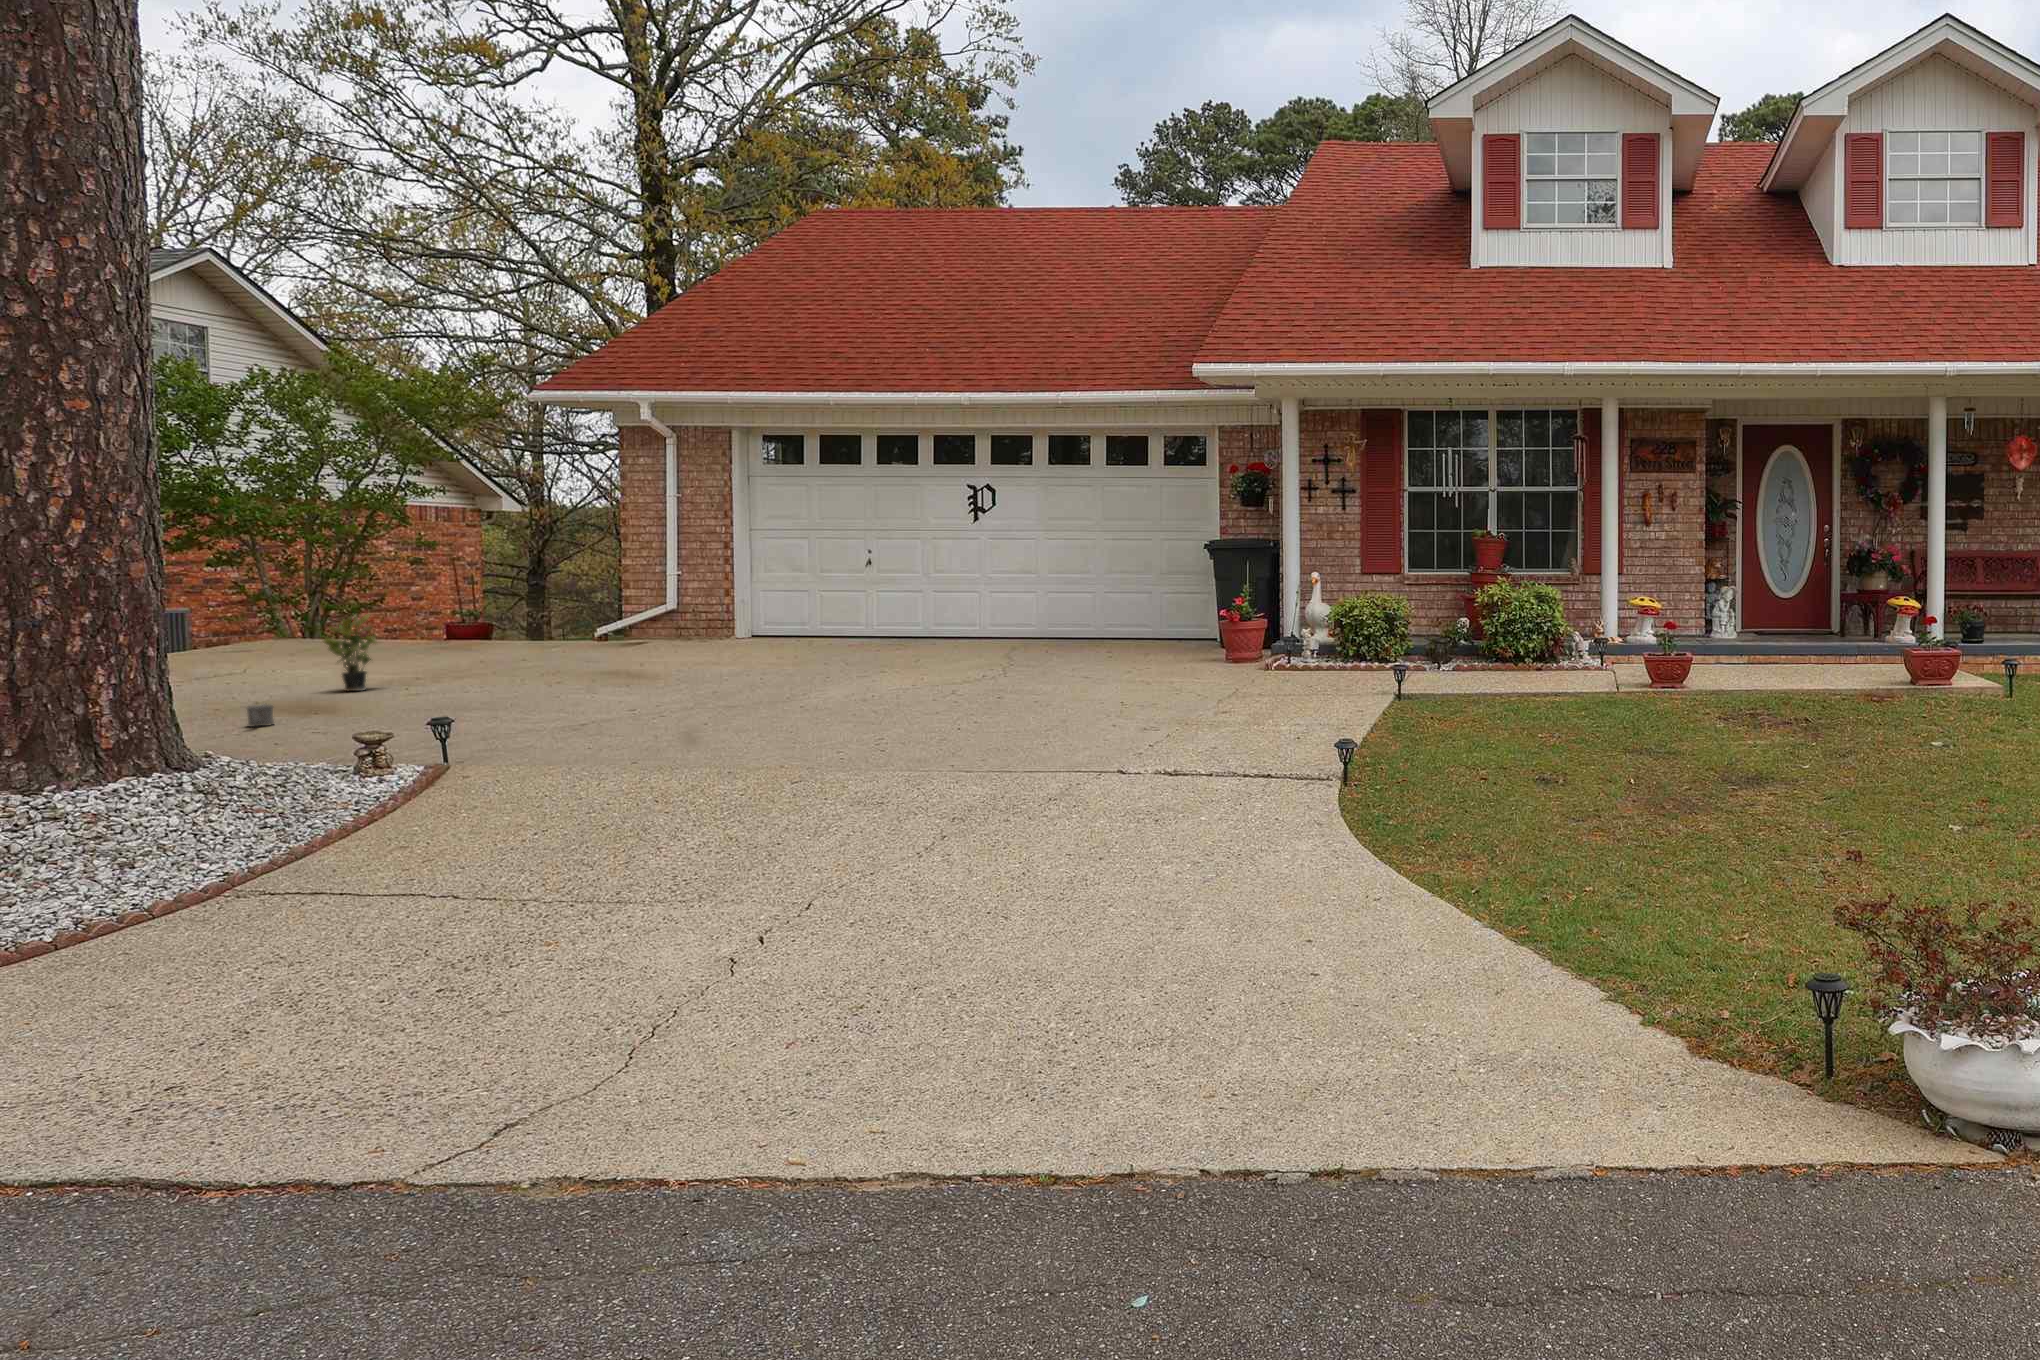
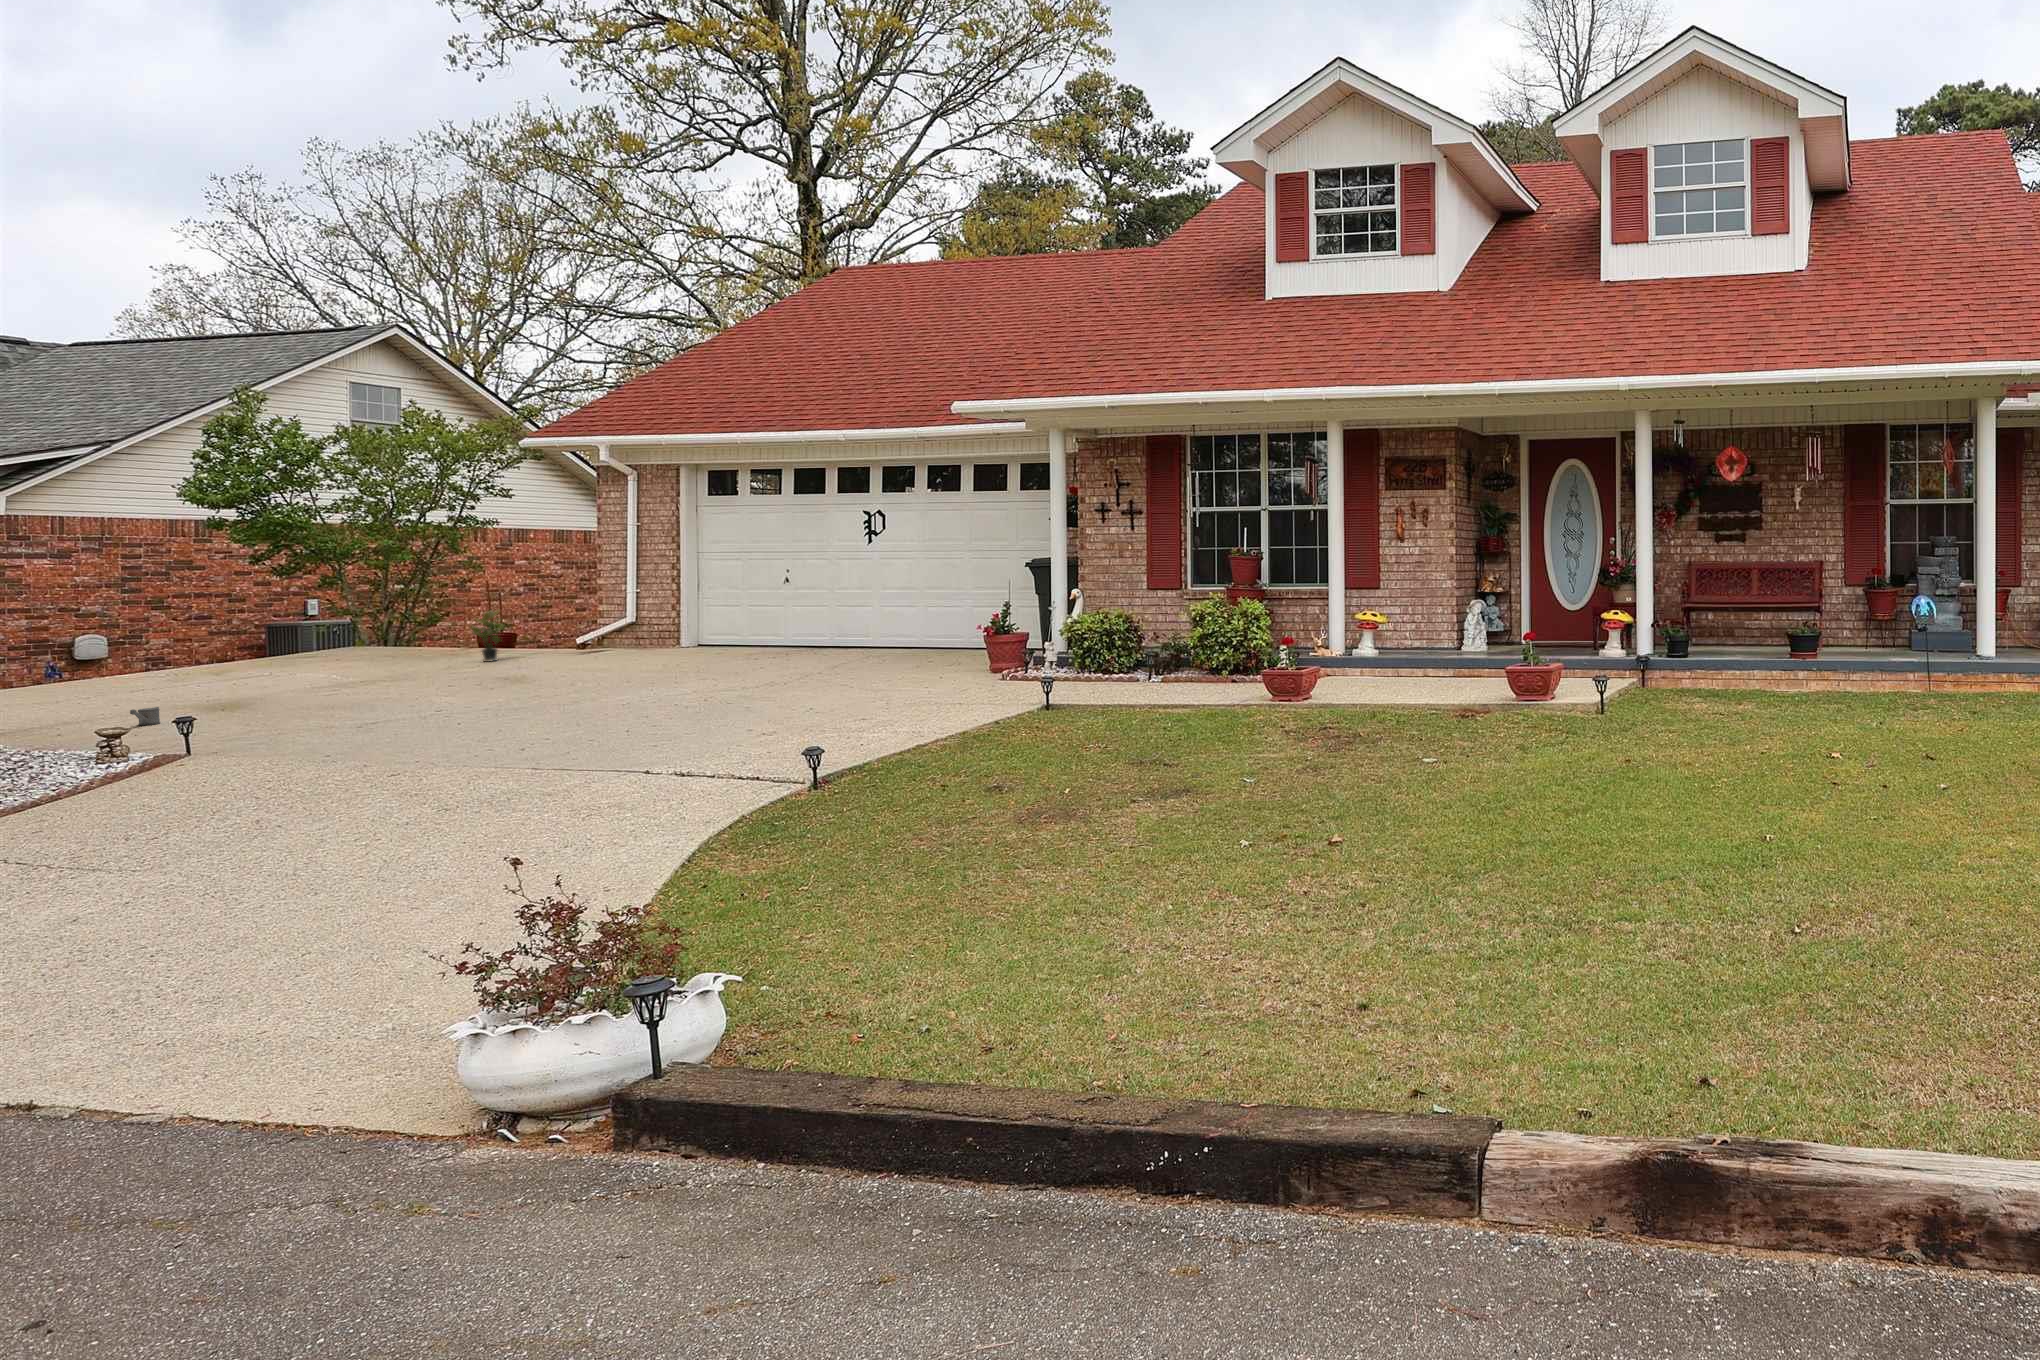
potted plant: present [324,614,377,691] -> present [471,610,504,662]

